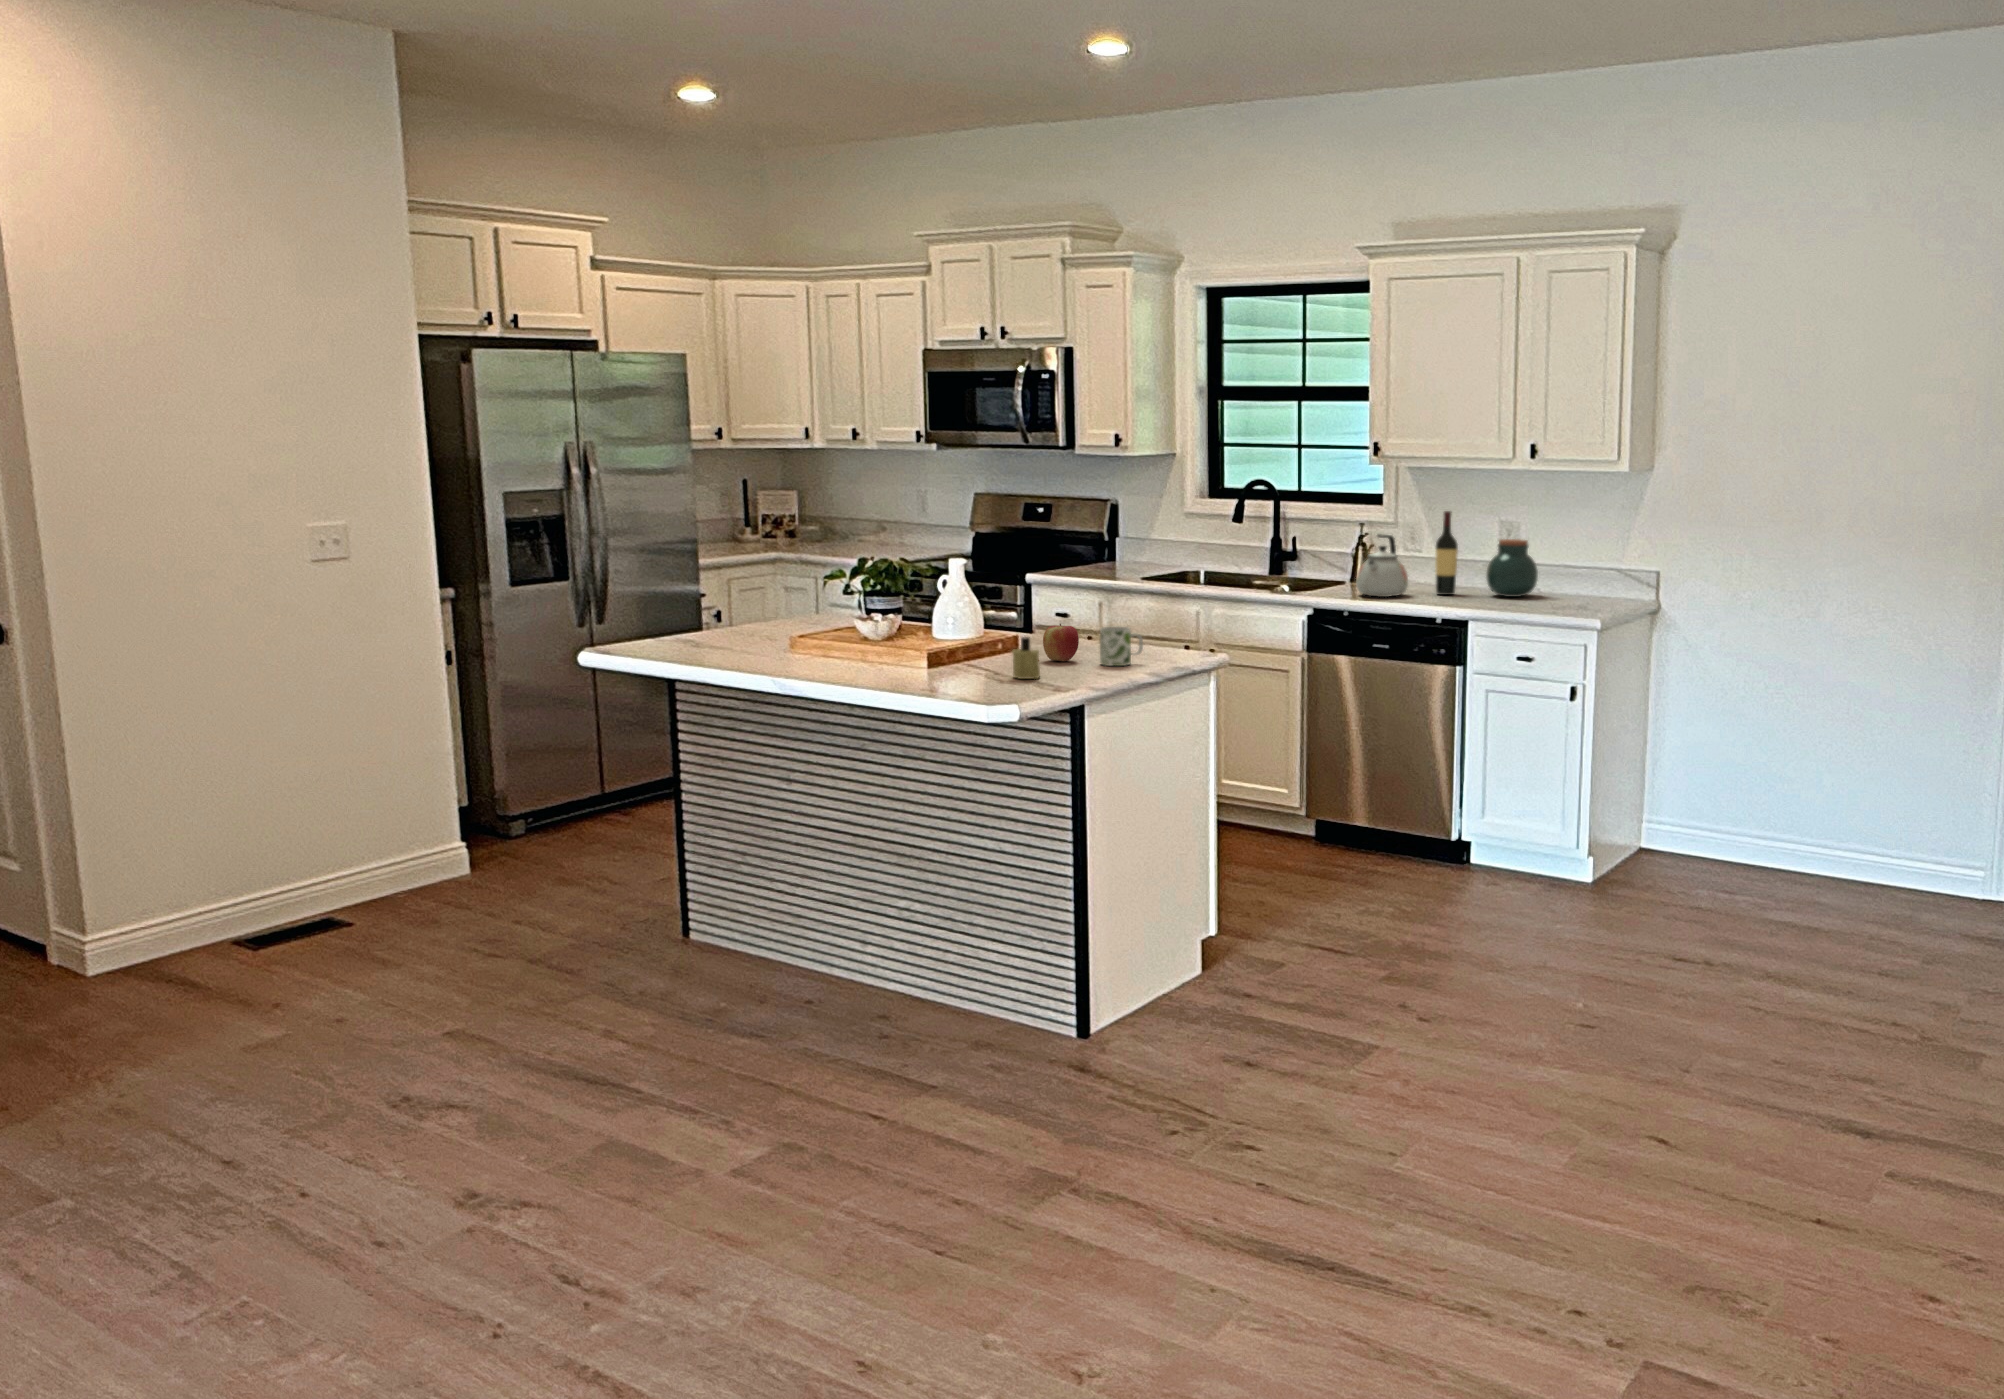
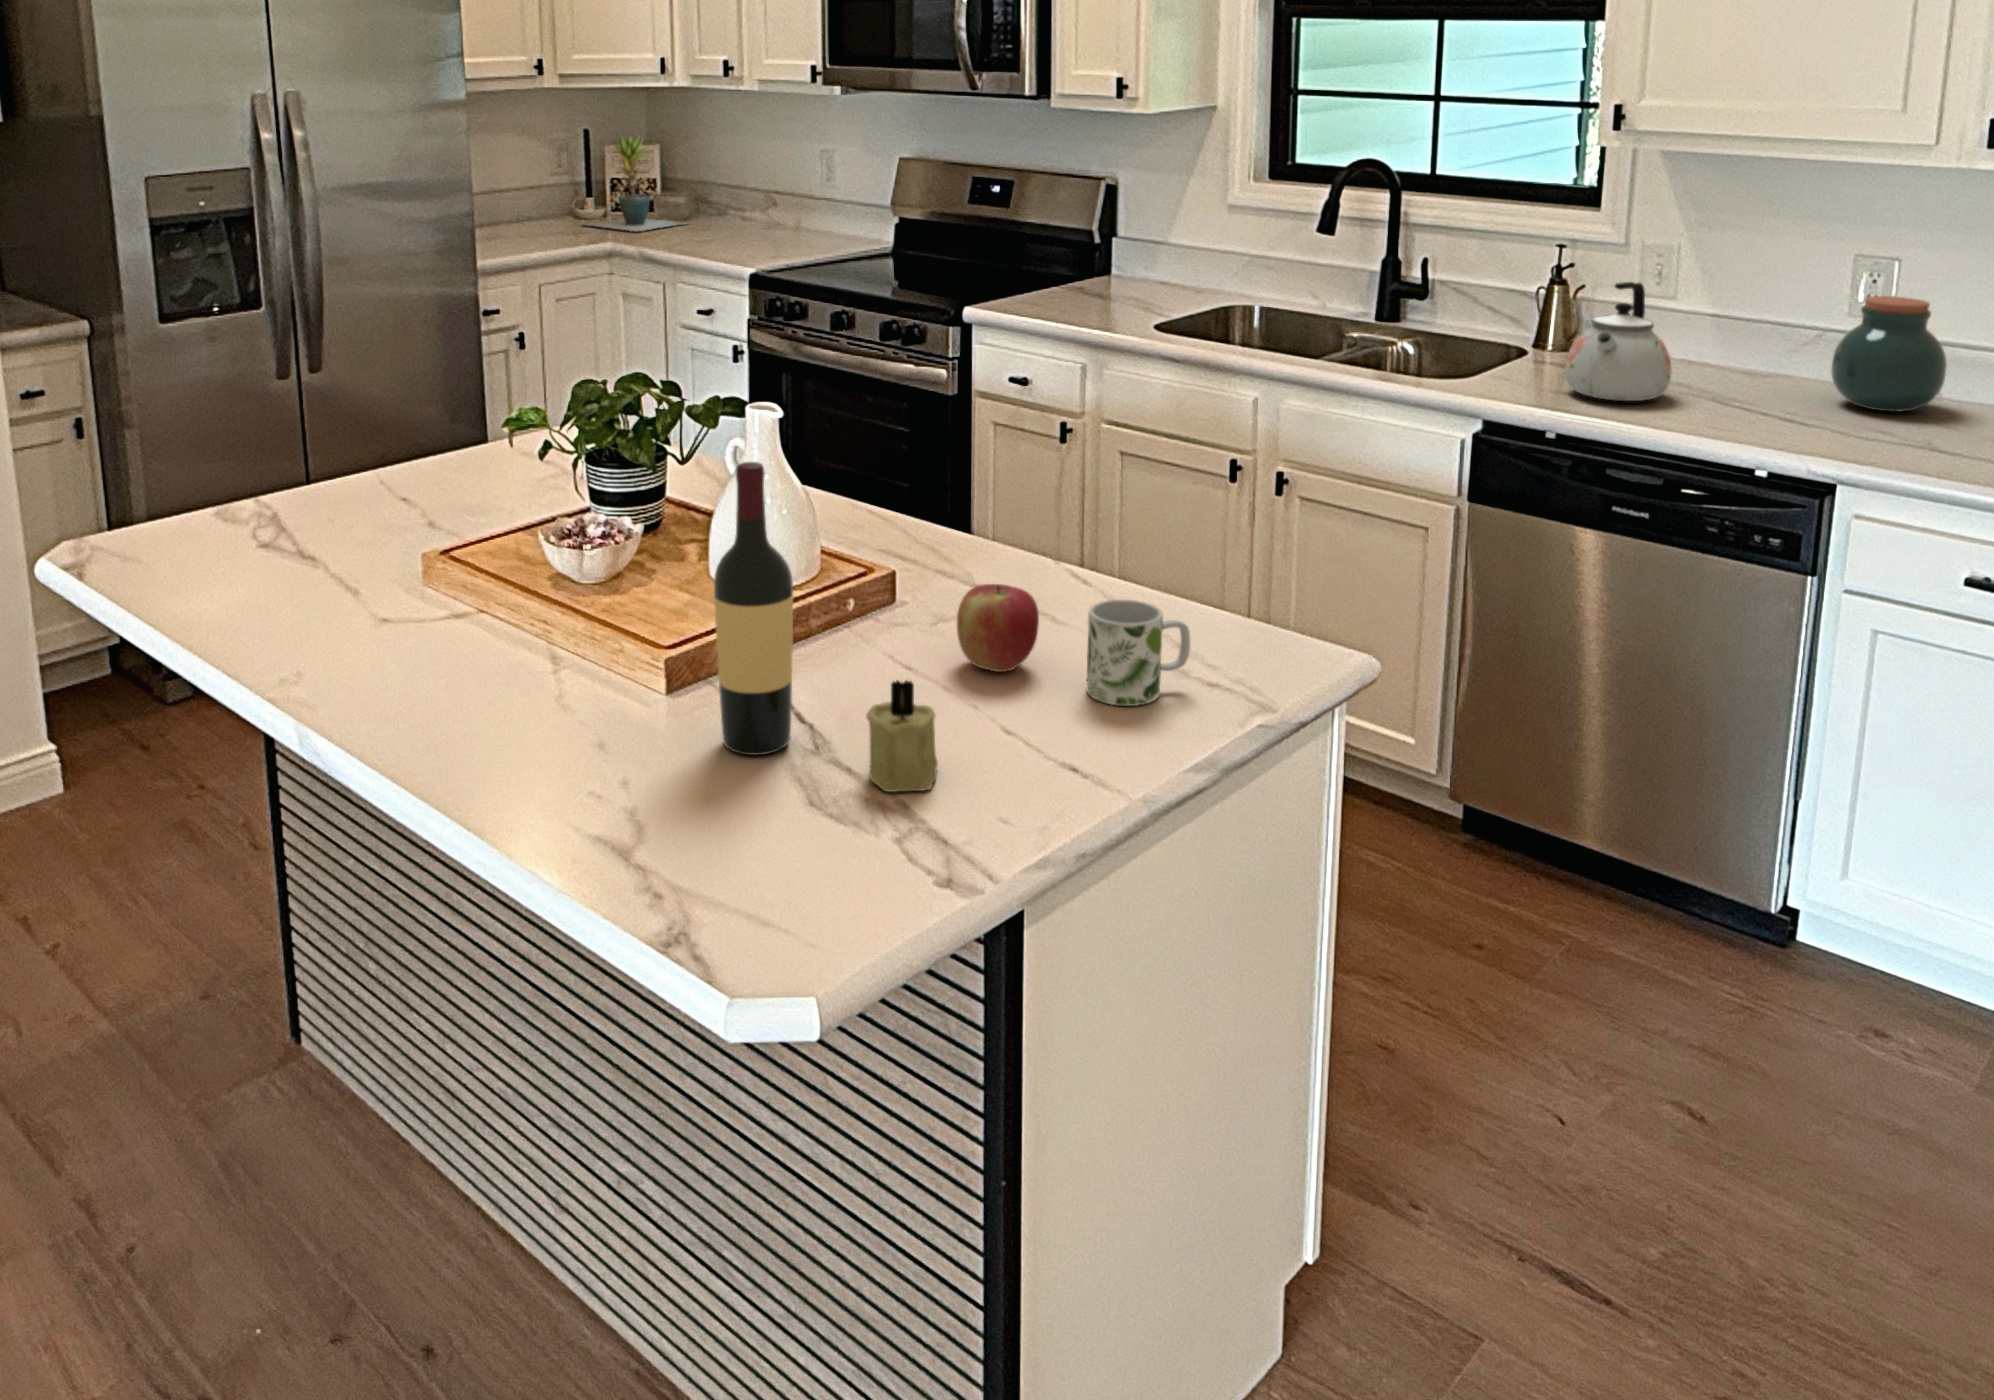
potted plant: none [748,481,827,546] -> present [586,136,685,231]
wine bottle: present [1435,511,1458,595] -> present [714,462,793,755]

